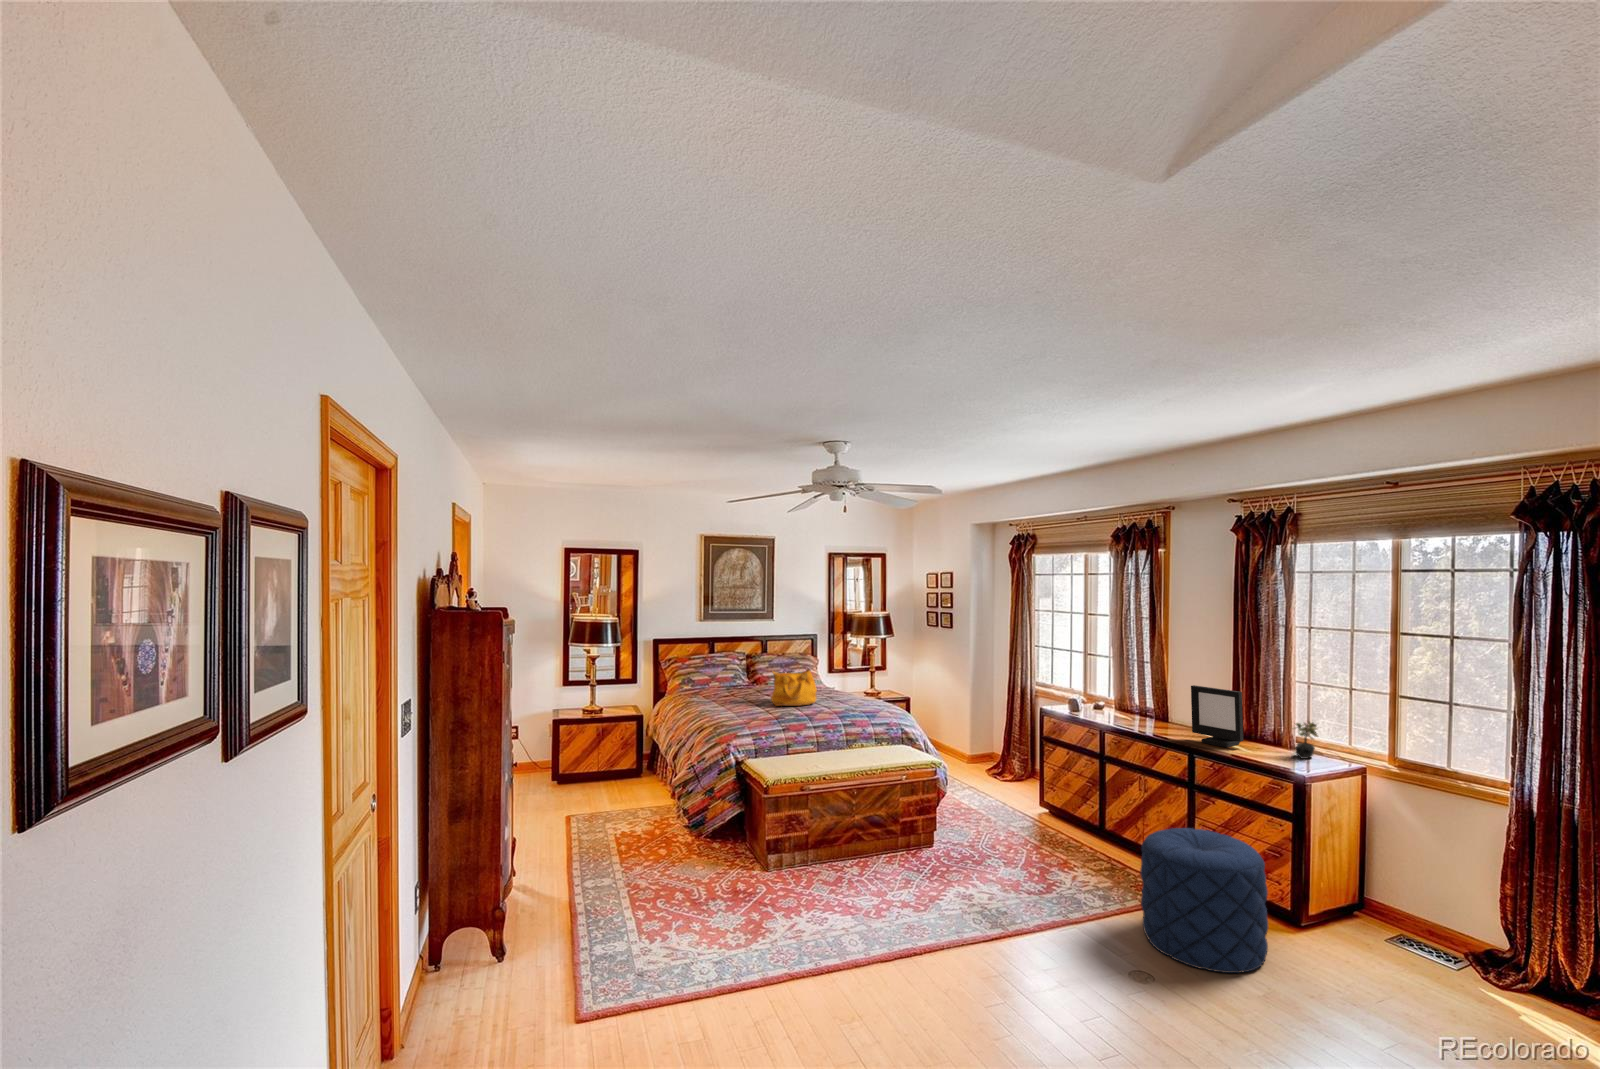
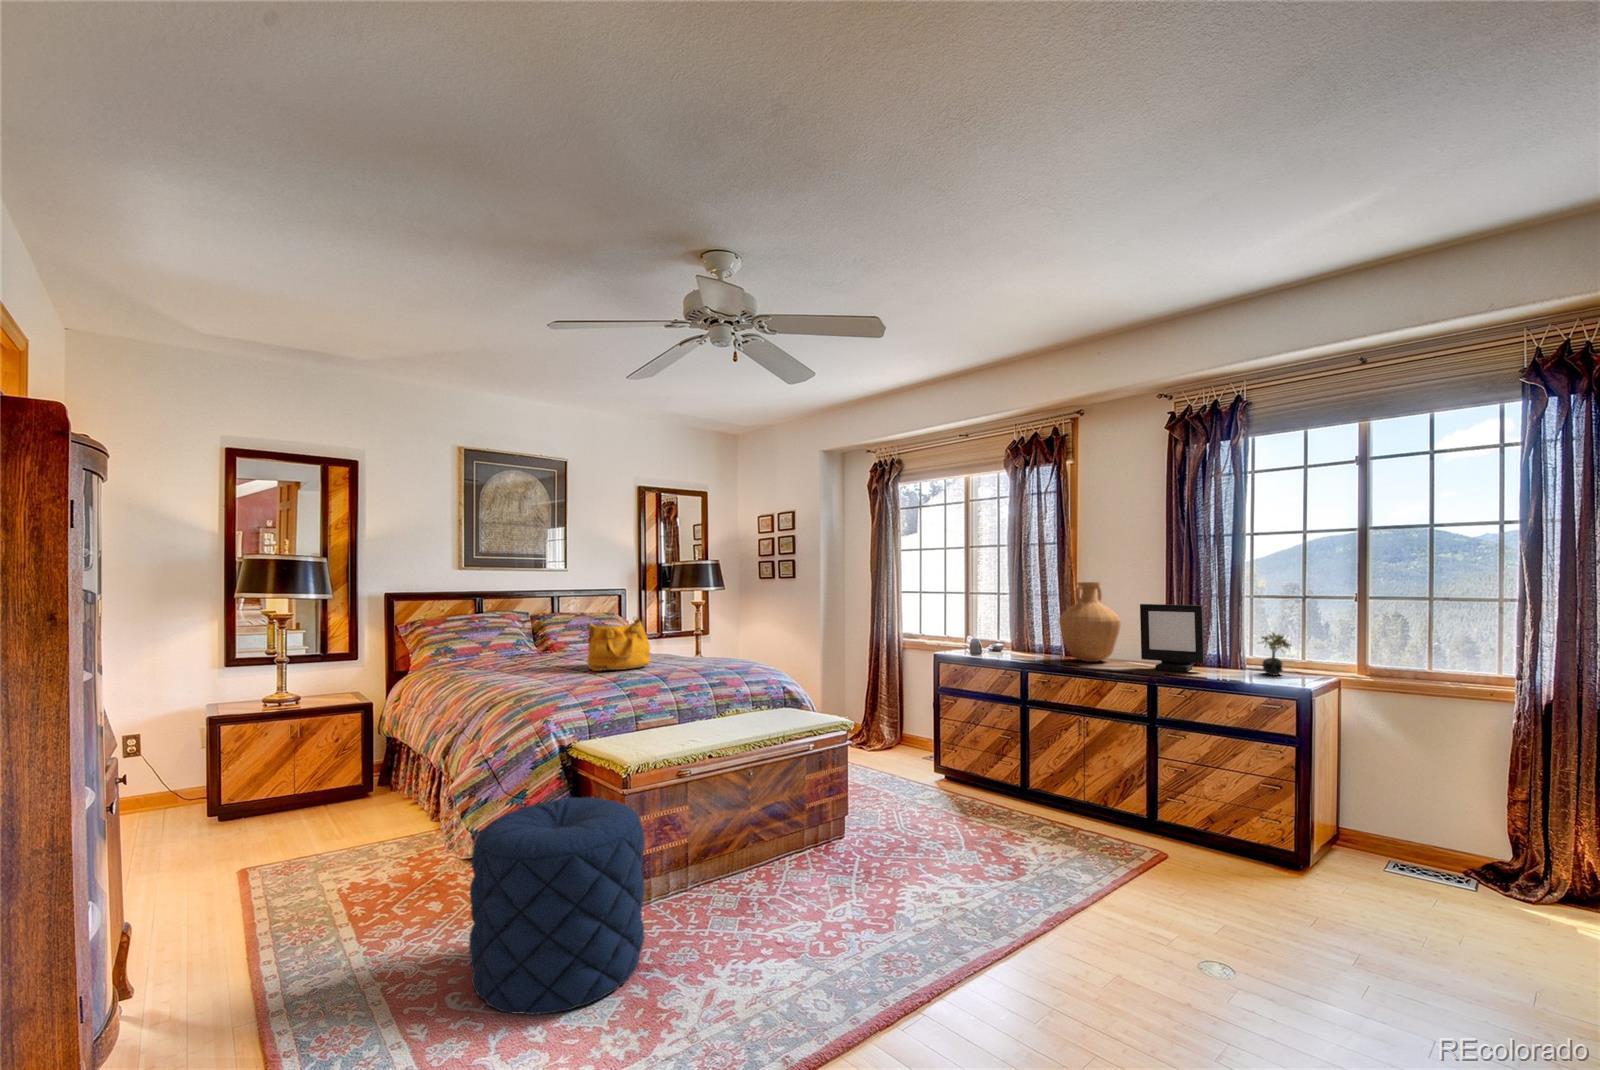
vase: none [1132,660,1187,729] -> present [1059,582,1121,662]
pouf: present [1140,828,1268,973] -> present [469,797,645,1014]

